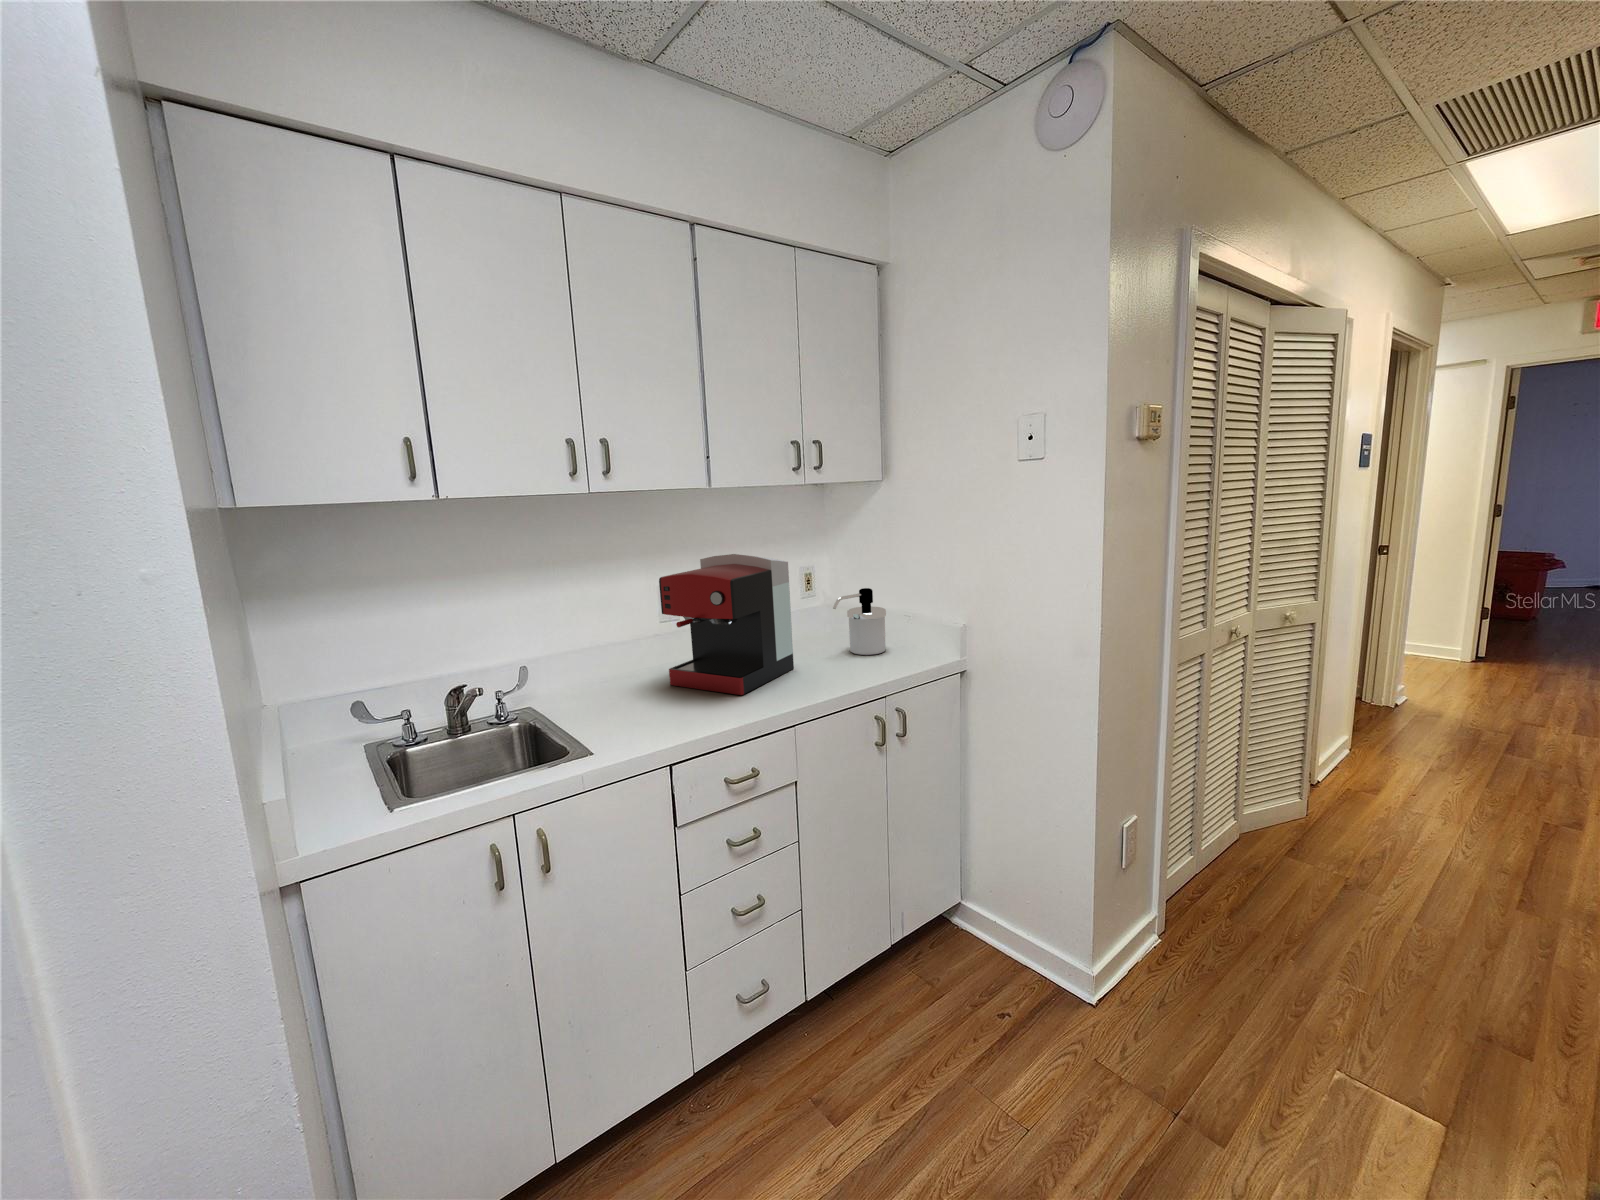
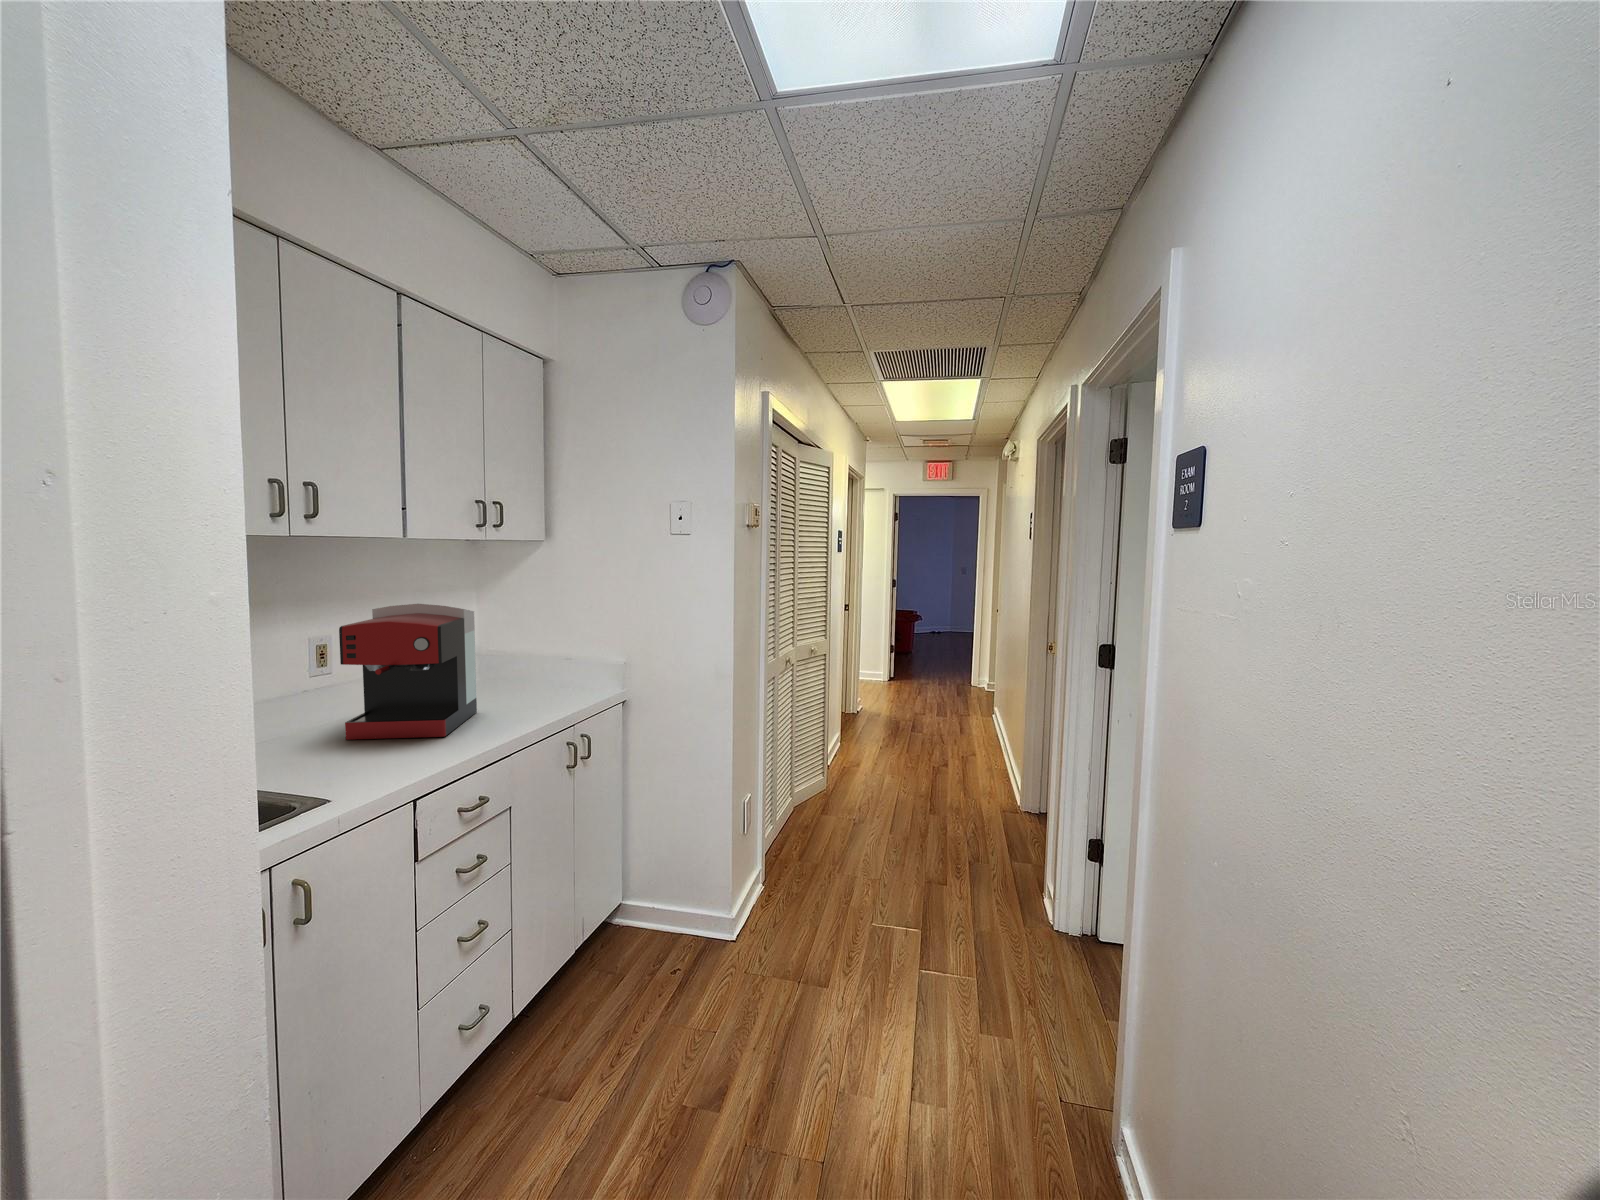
soap dispenser: present [833,588,886,655] -> none [510,636,555,696]

